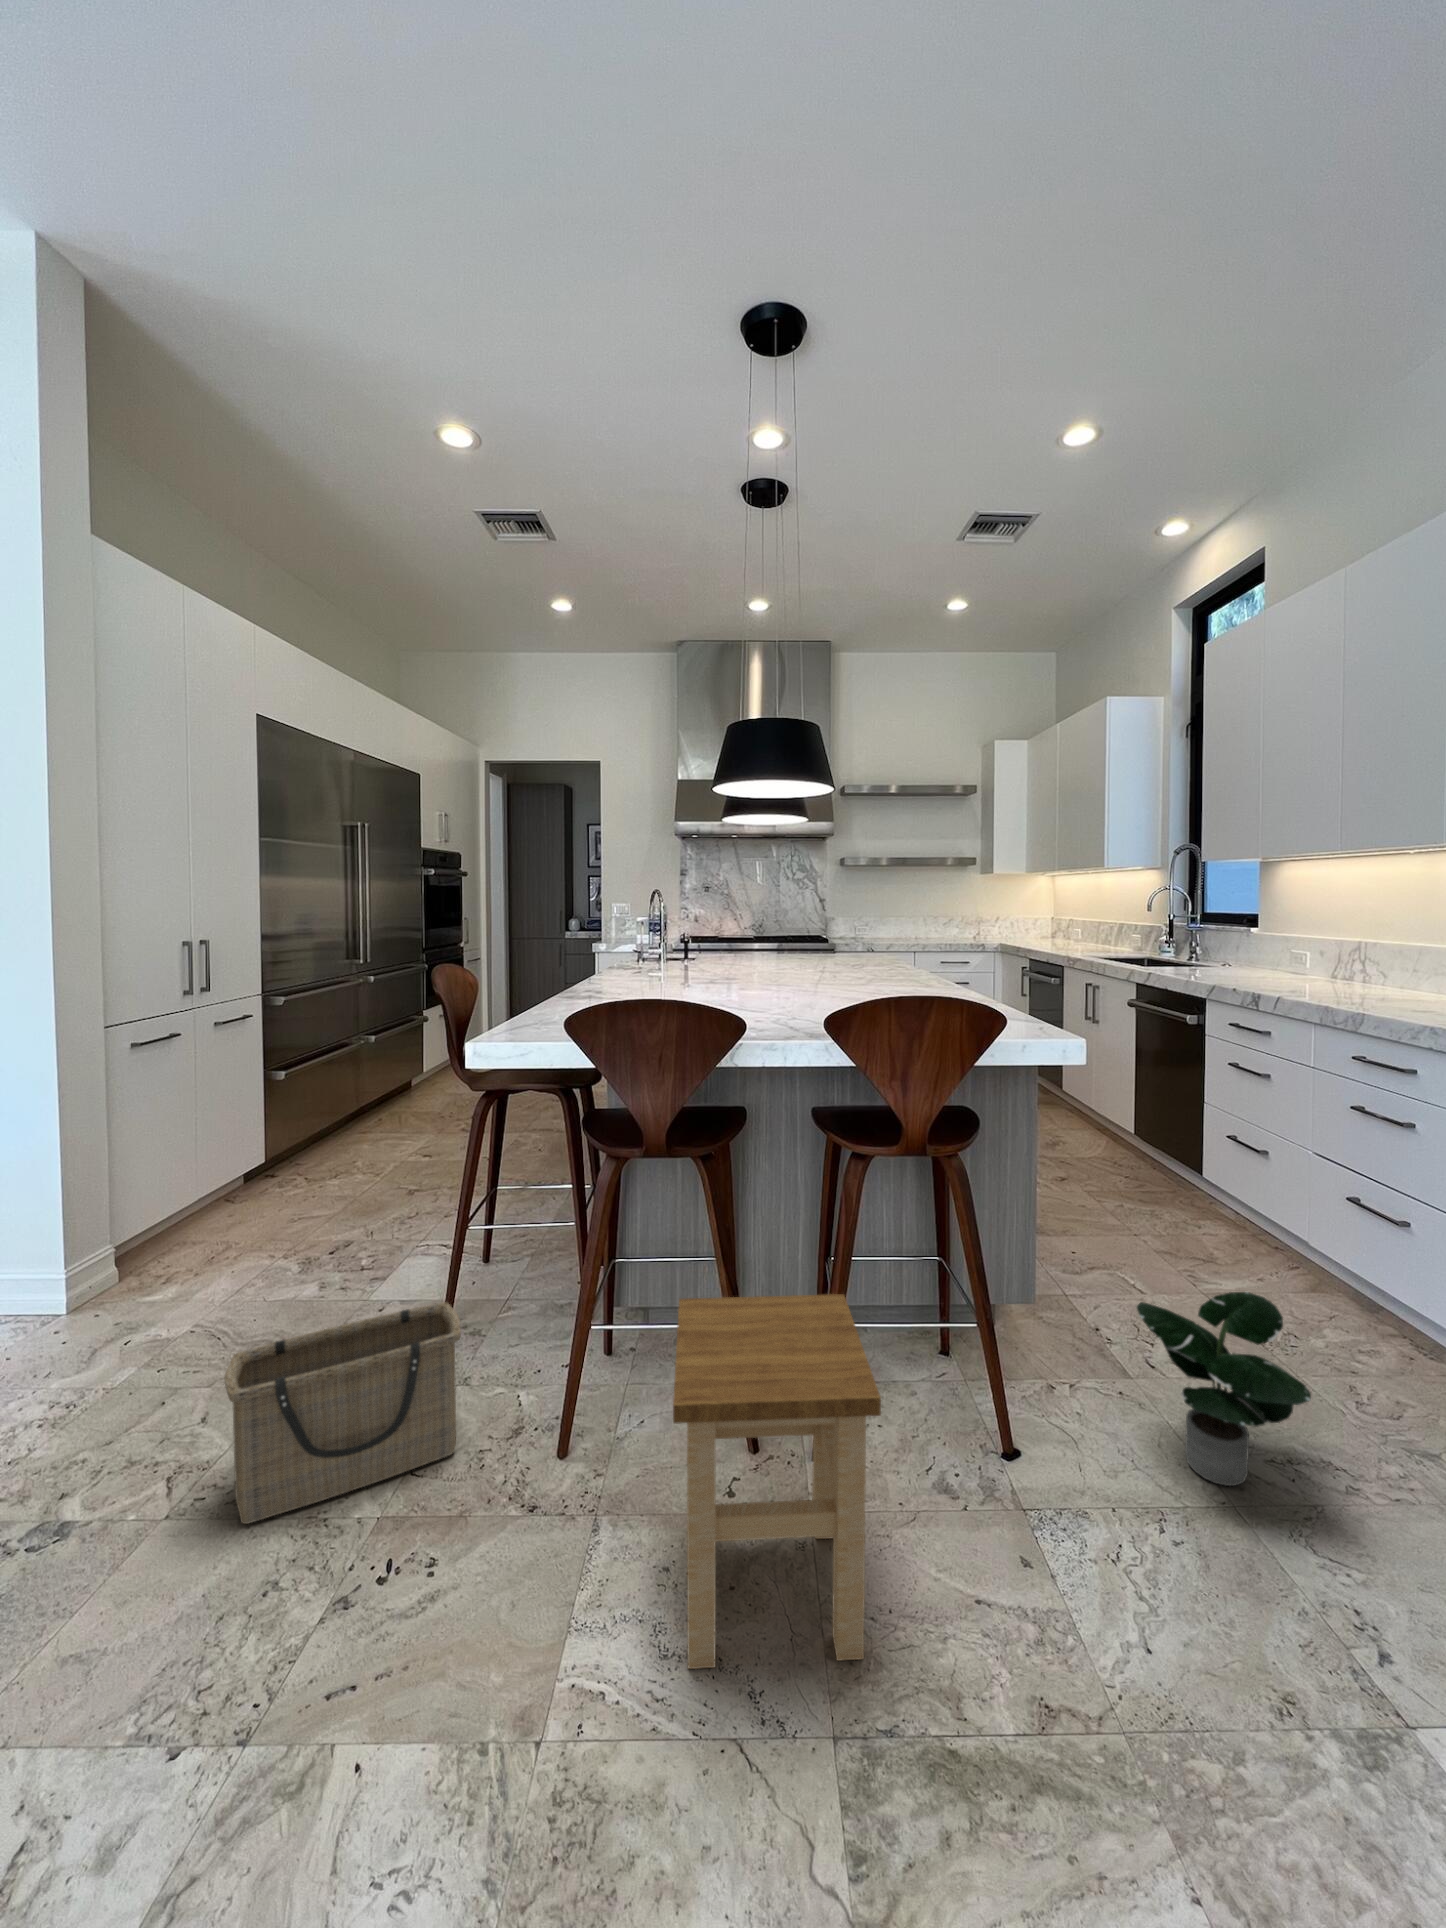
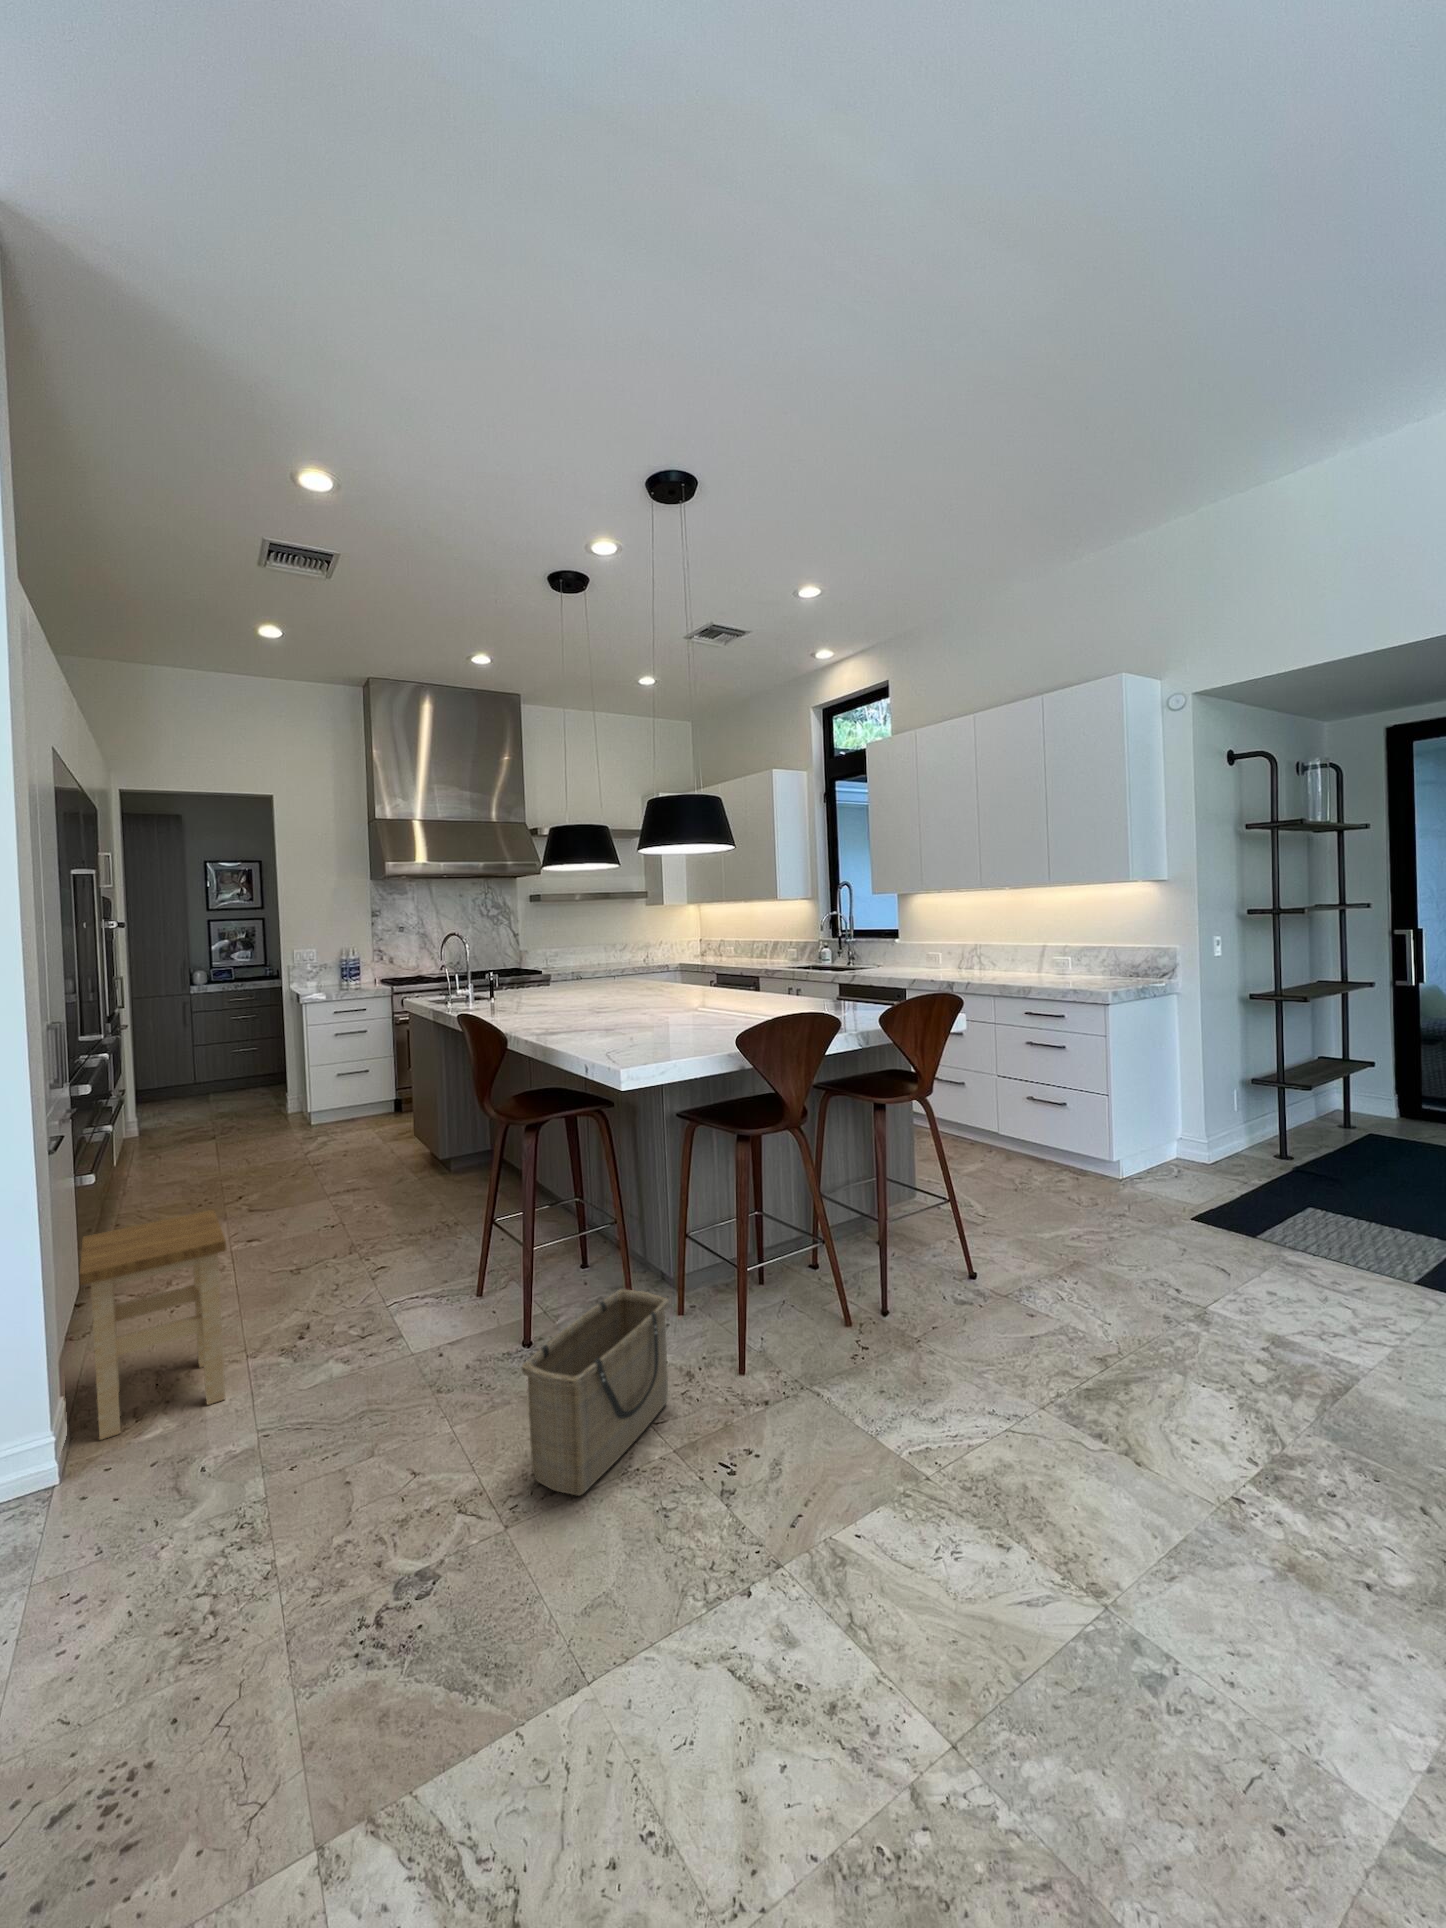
potted plant: present [1137,1292,1311,1486] -> none [1015,1149,1114,1258]
stool: present [673,1294,881,1669] -> present [80,1210,226,1439]

